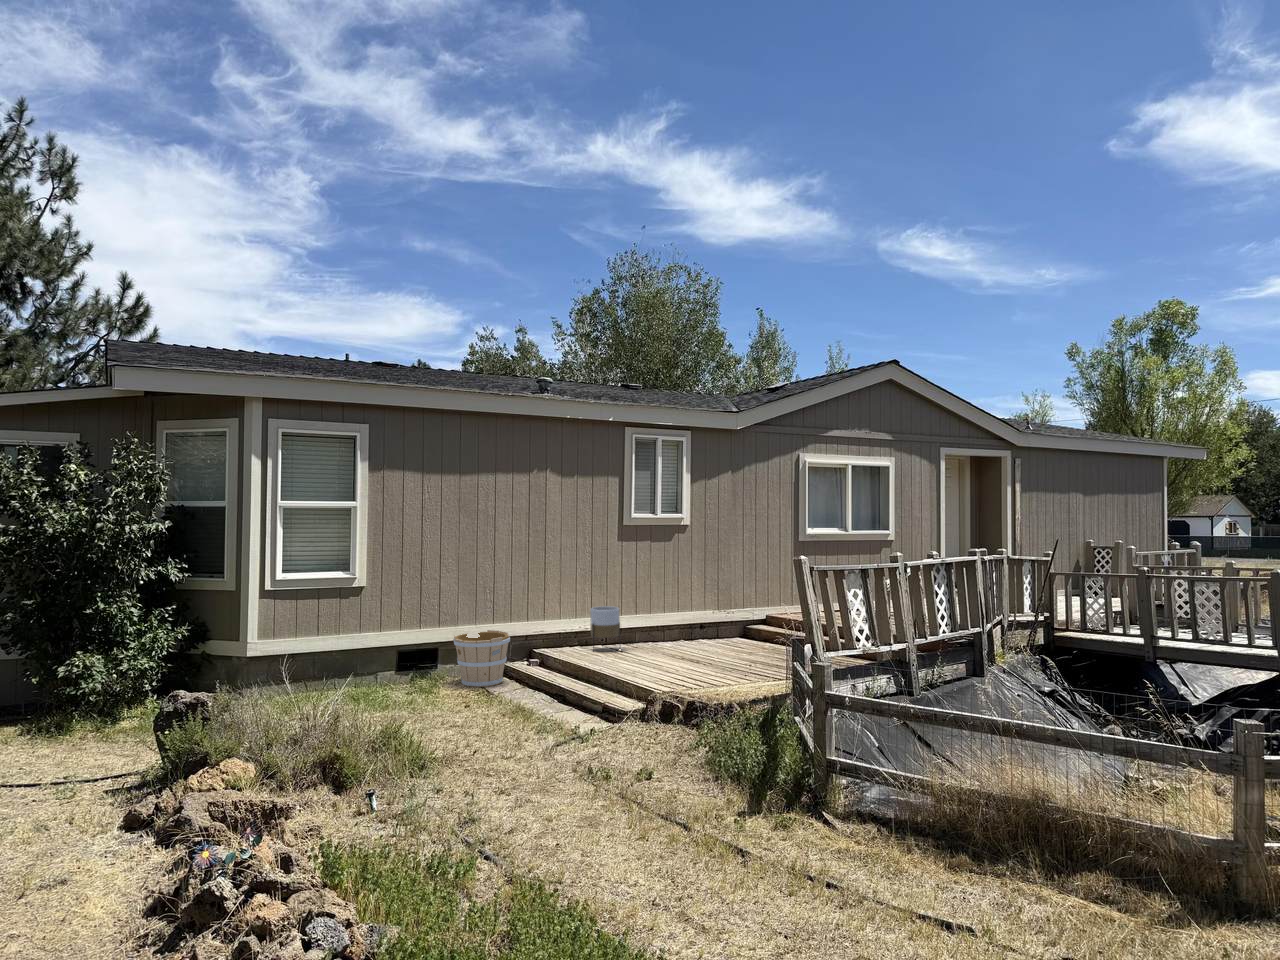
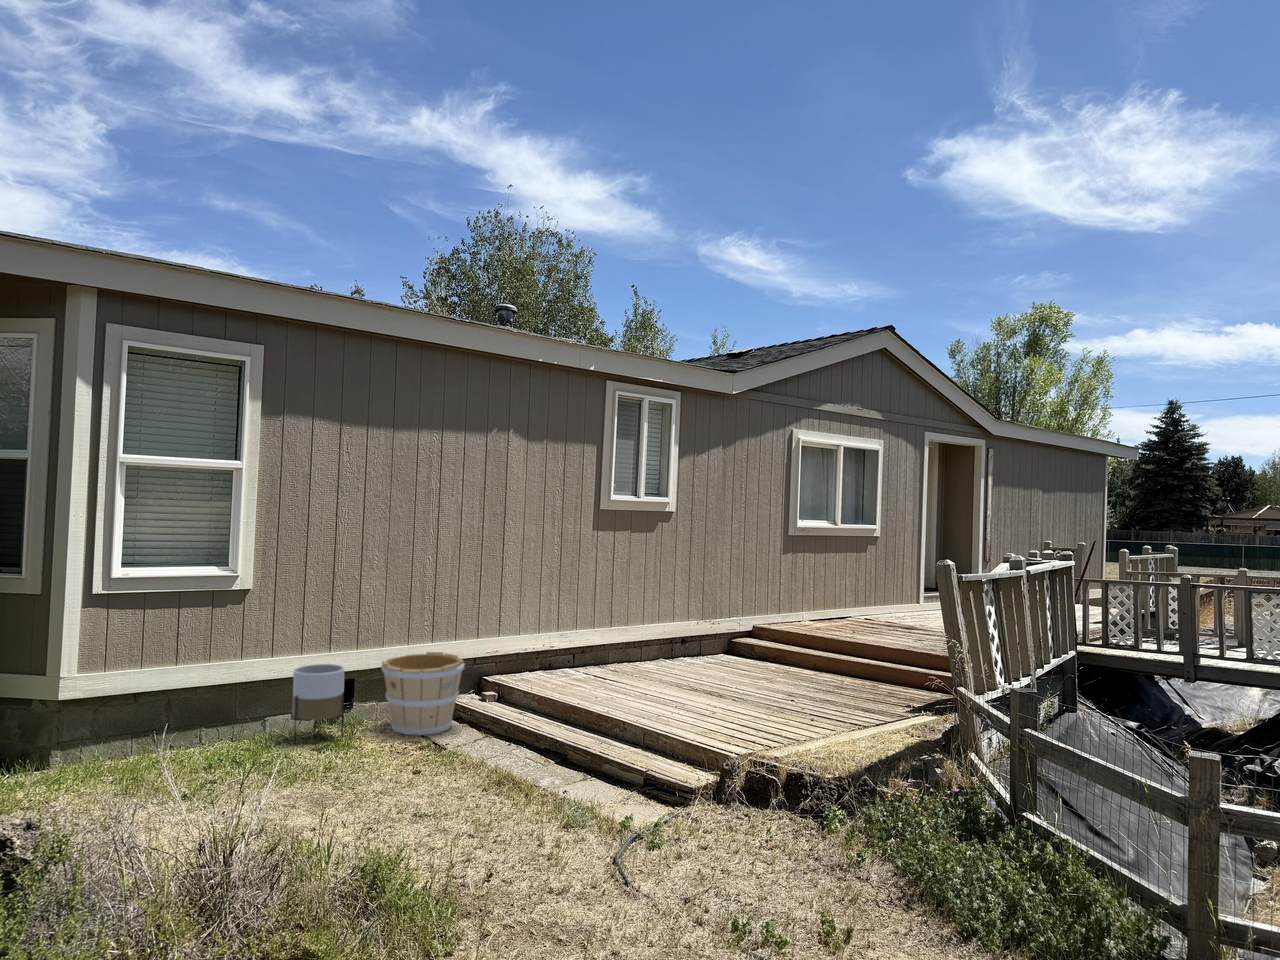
planter: present [590,606,620,639] -> present [292,664,344,743]

